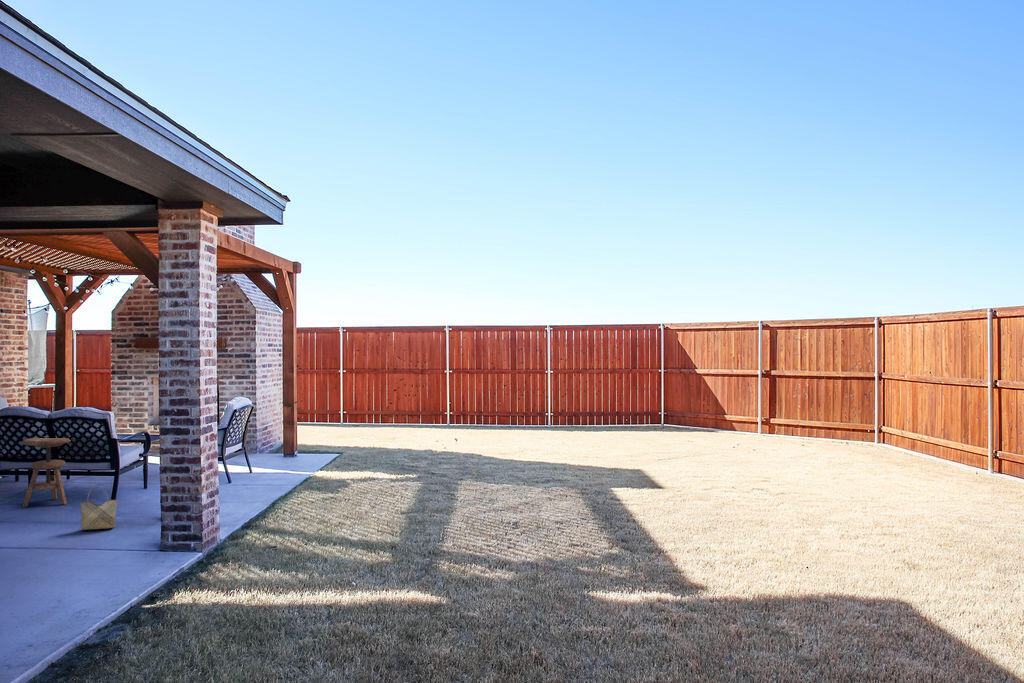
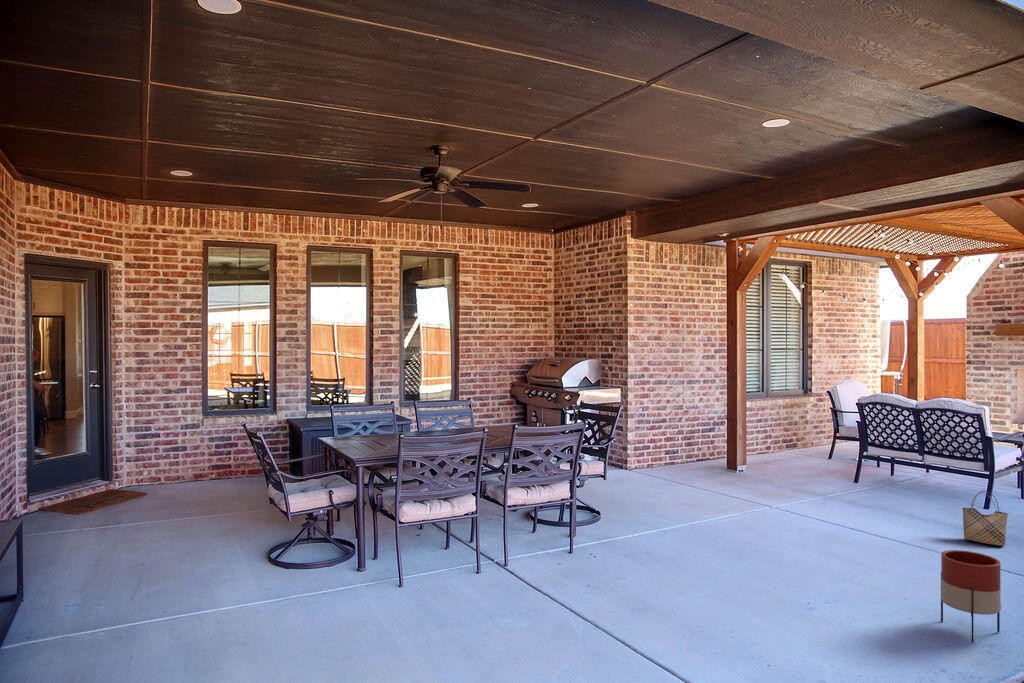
side table: present [22,438,71,507] -> none [890,426,943,502]
planter: none [39,533,88,608] -> present [941,550,1001,643]

